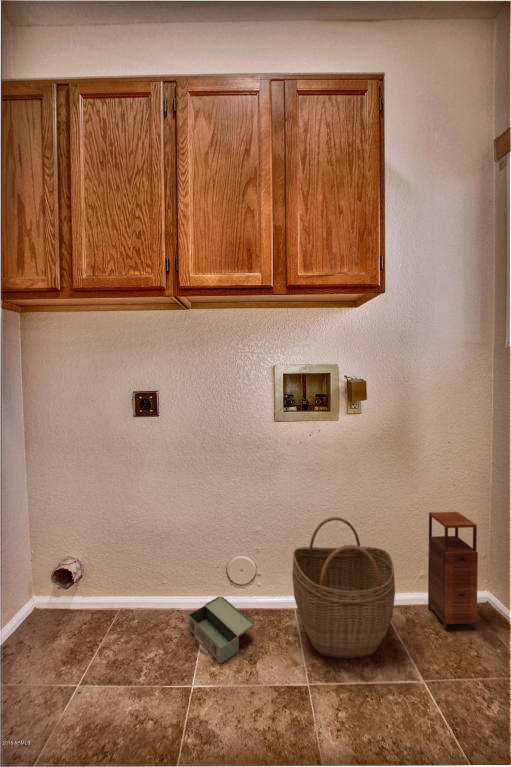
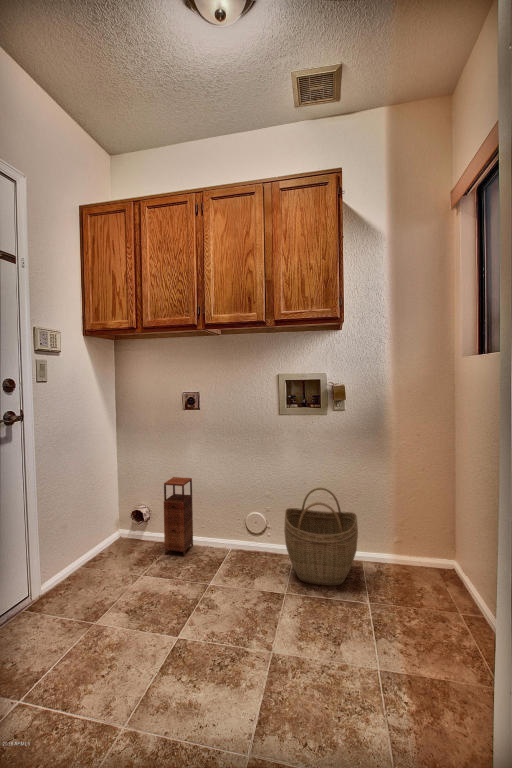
storage cabinet: present [428,512,478,630] -> present [164,477,193,556]
toolbox: present [188,596,255,664] -> none [215,540,258,577]

